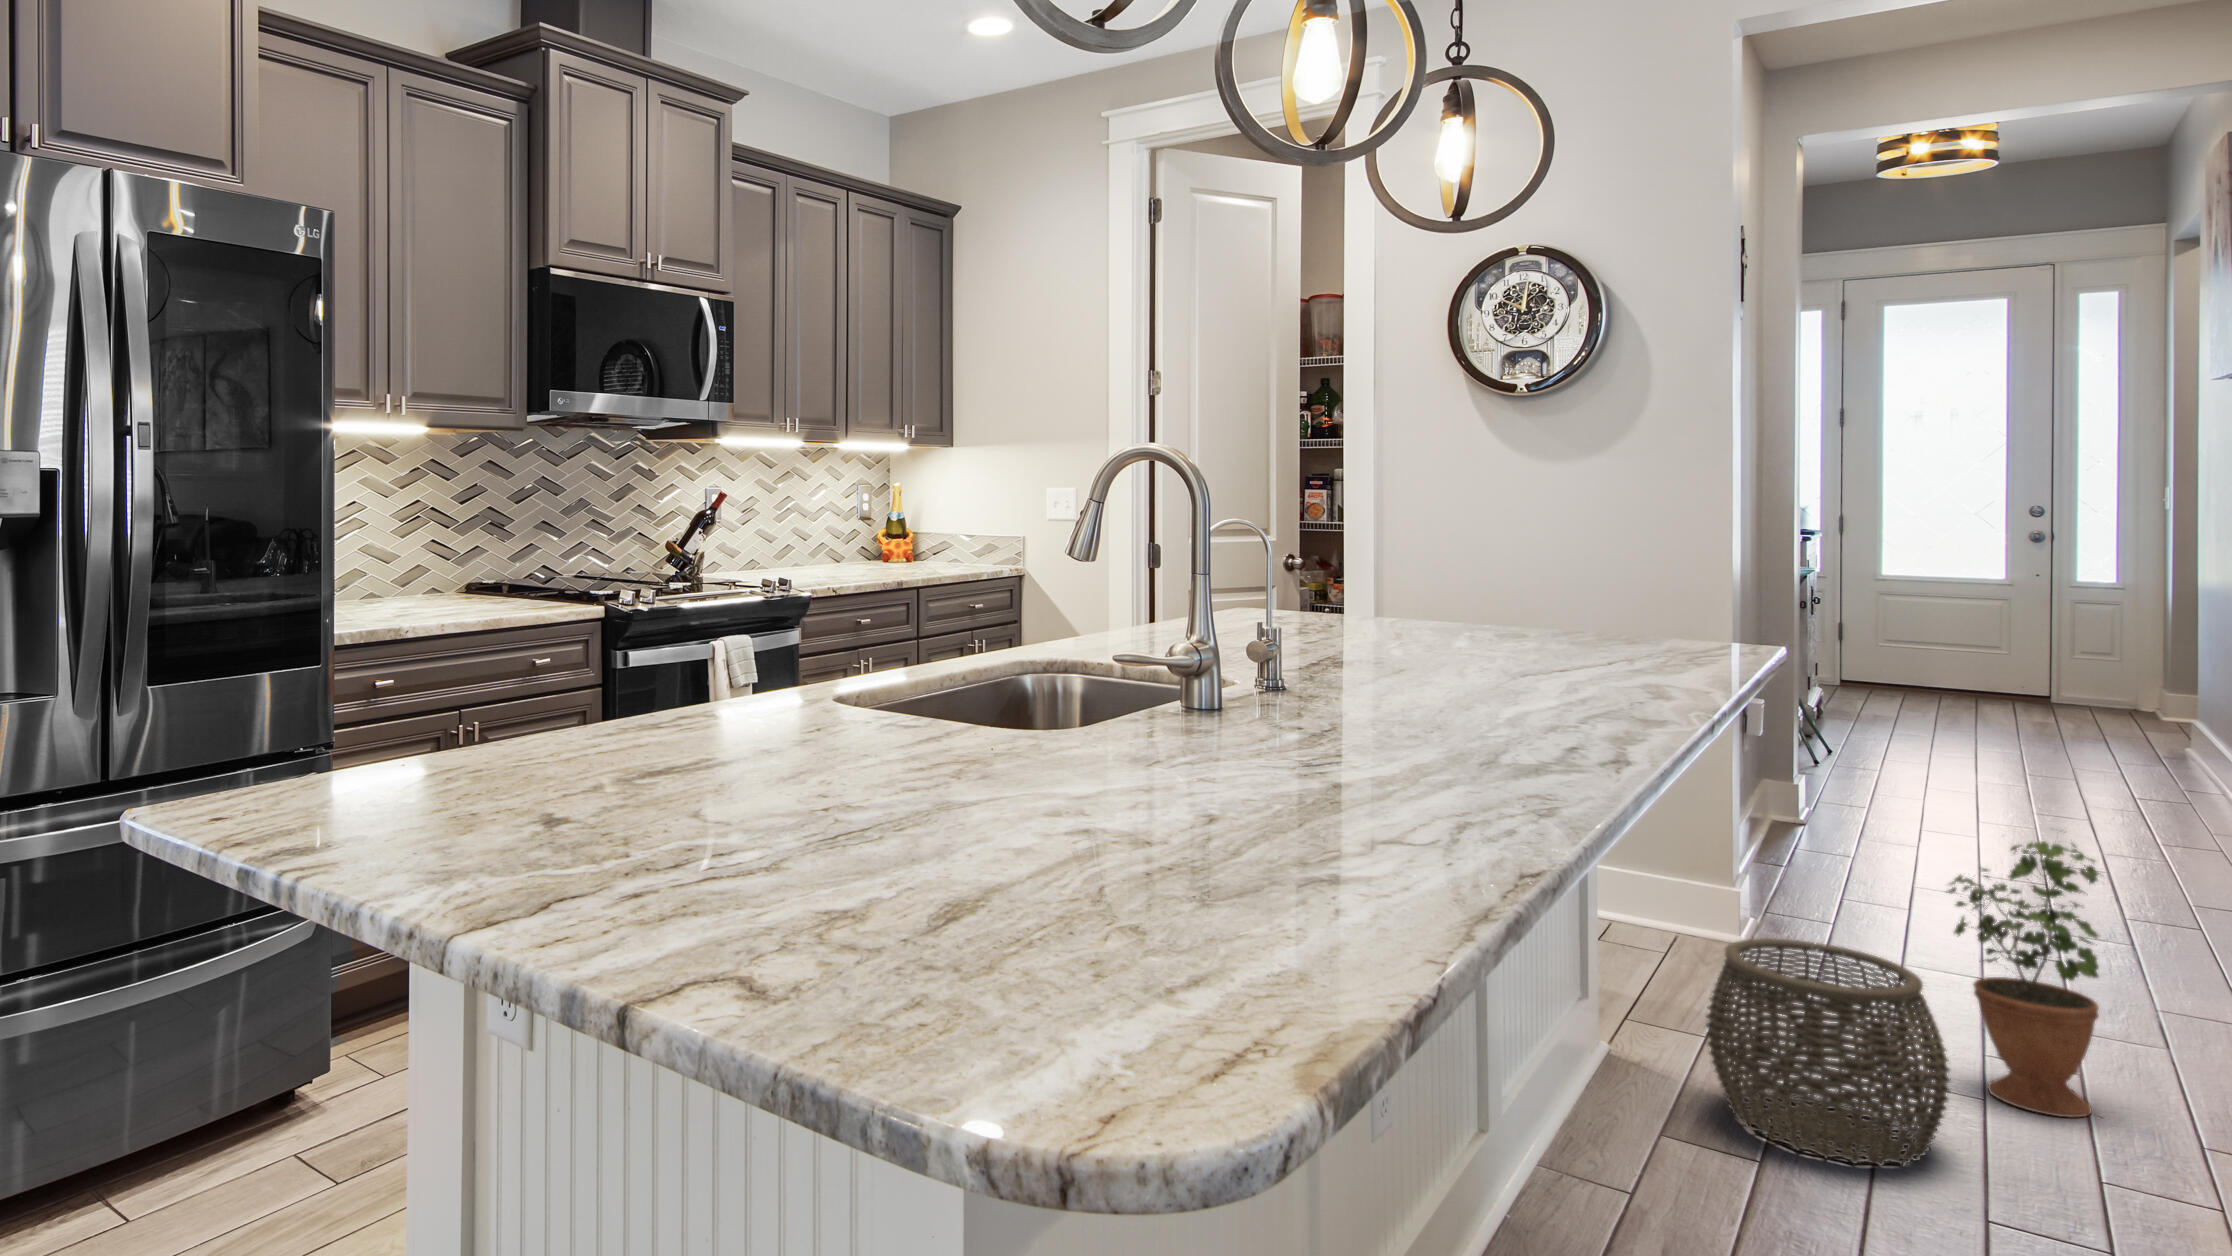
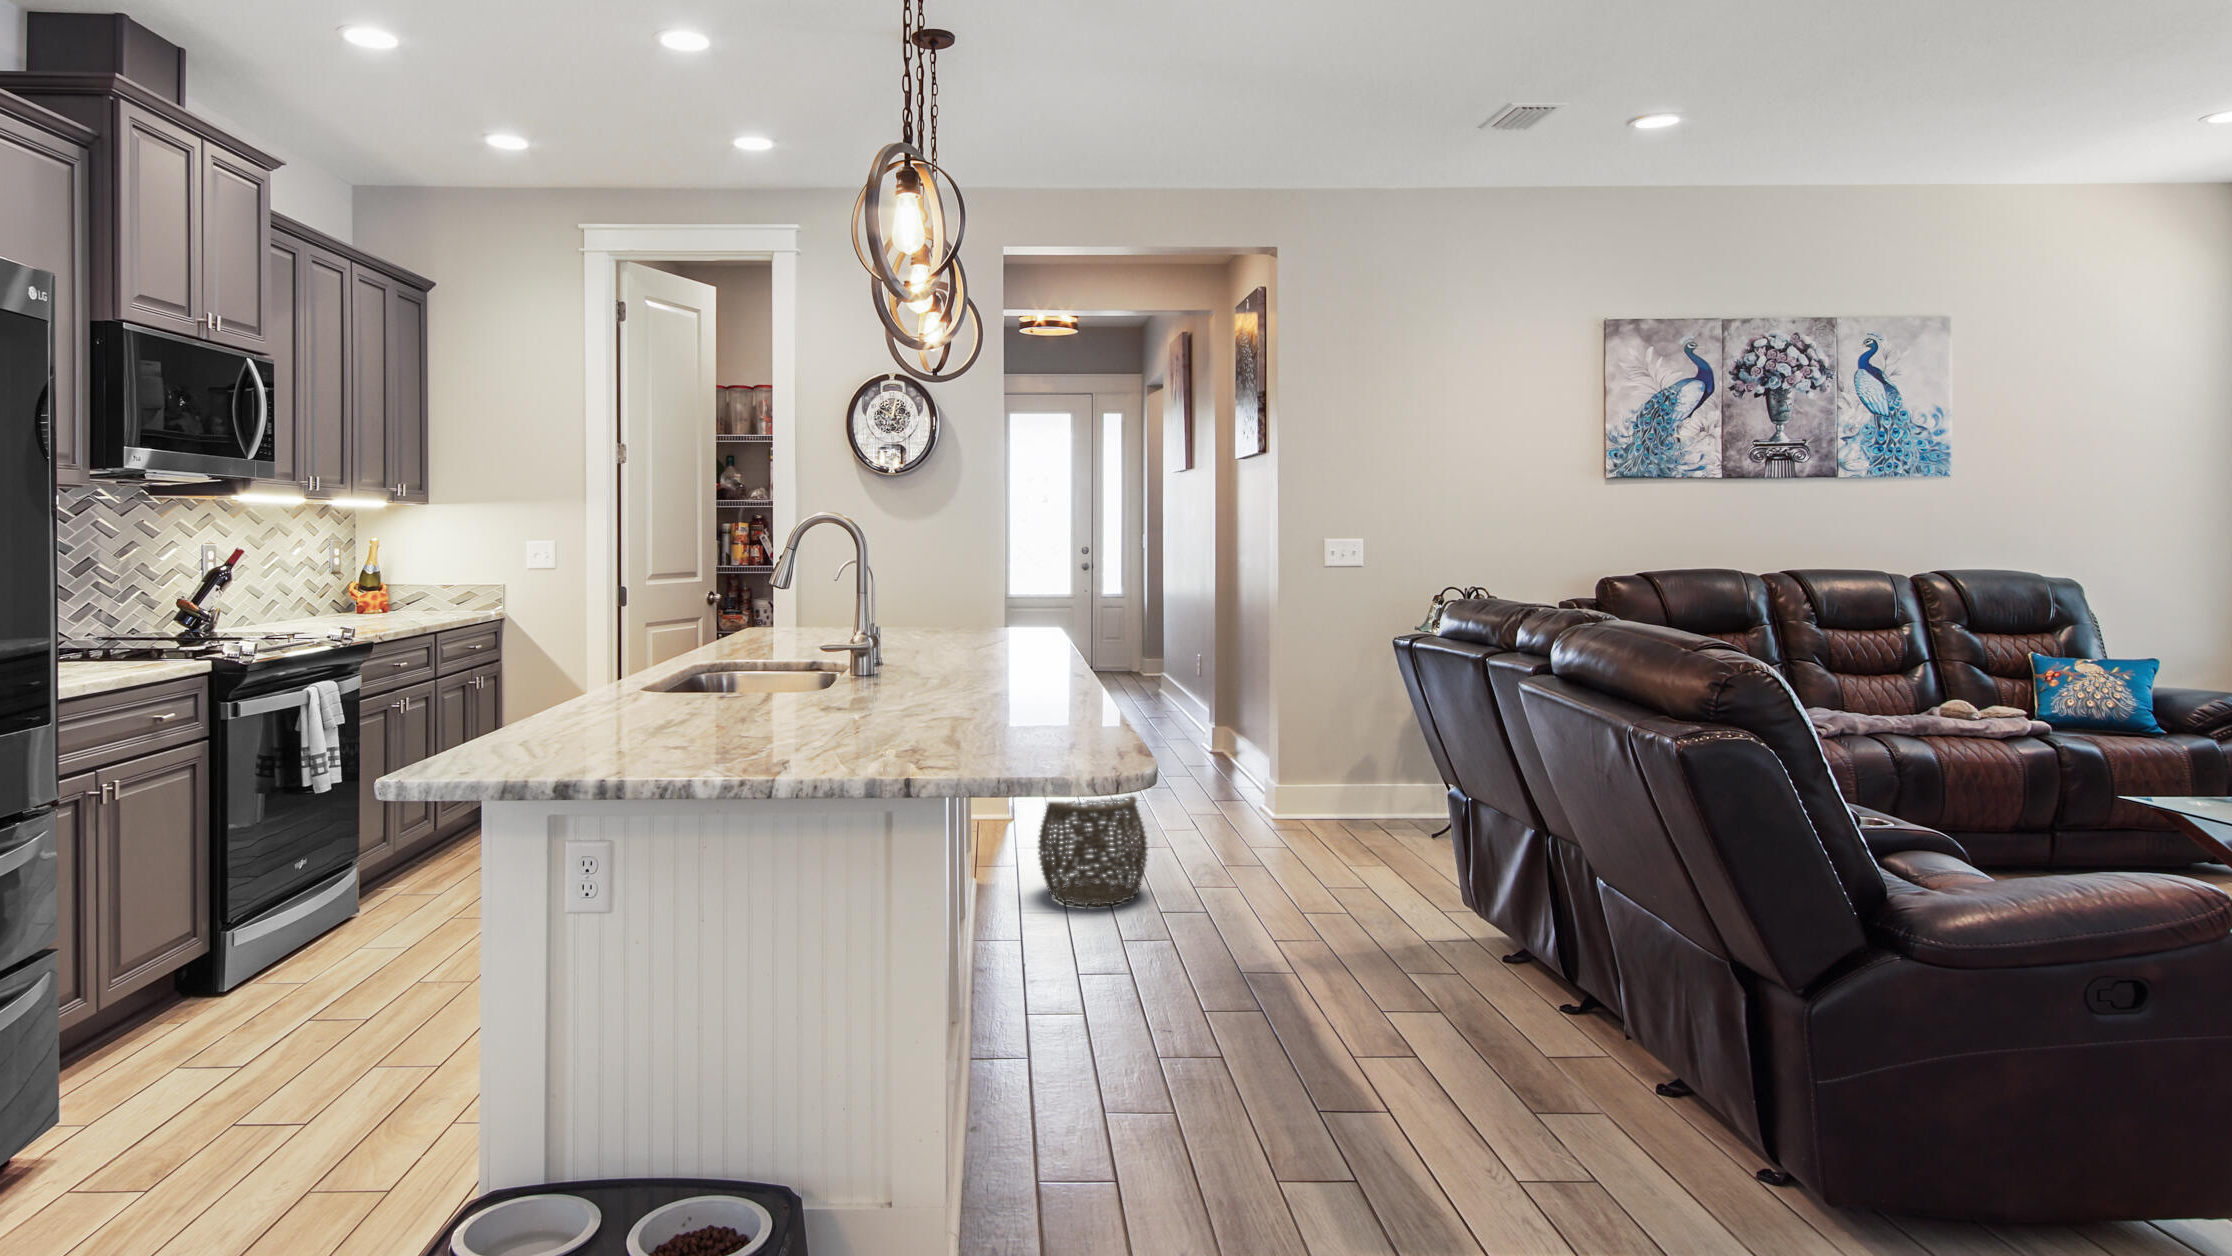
potted plant: present [1946,830,2099,1117] -> none [1130,709,1194,863]

